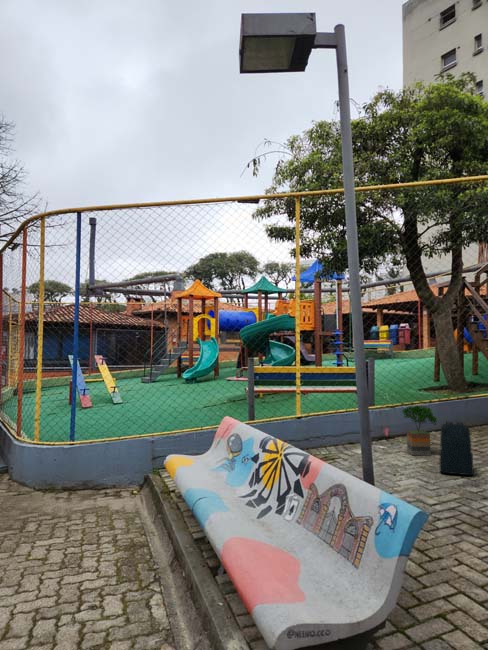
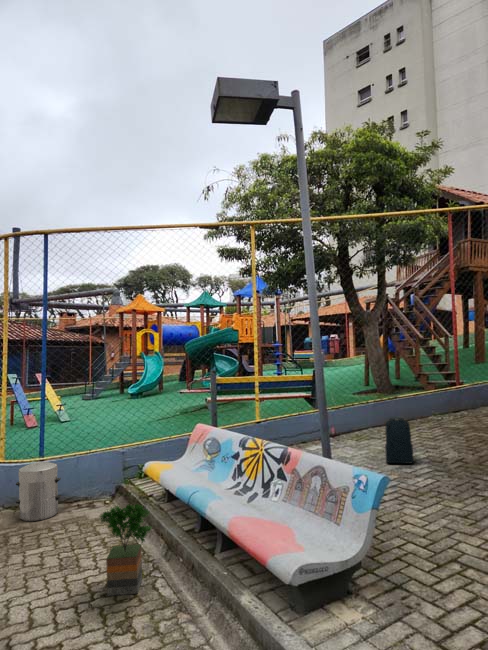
potted tree: present [402,406,437,455] -> present [100,504,152,596]
waste bin: none [41,444,87,506] -> present [16,460,61,521]

